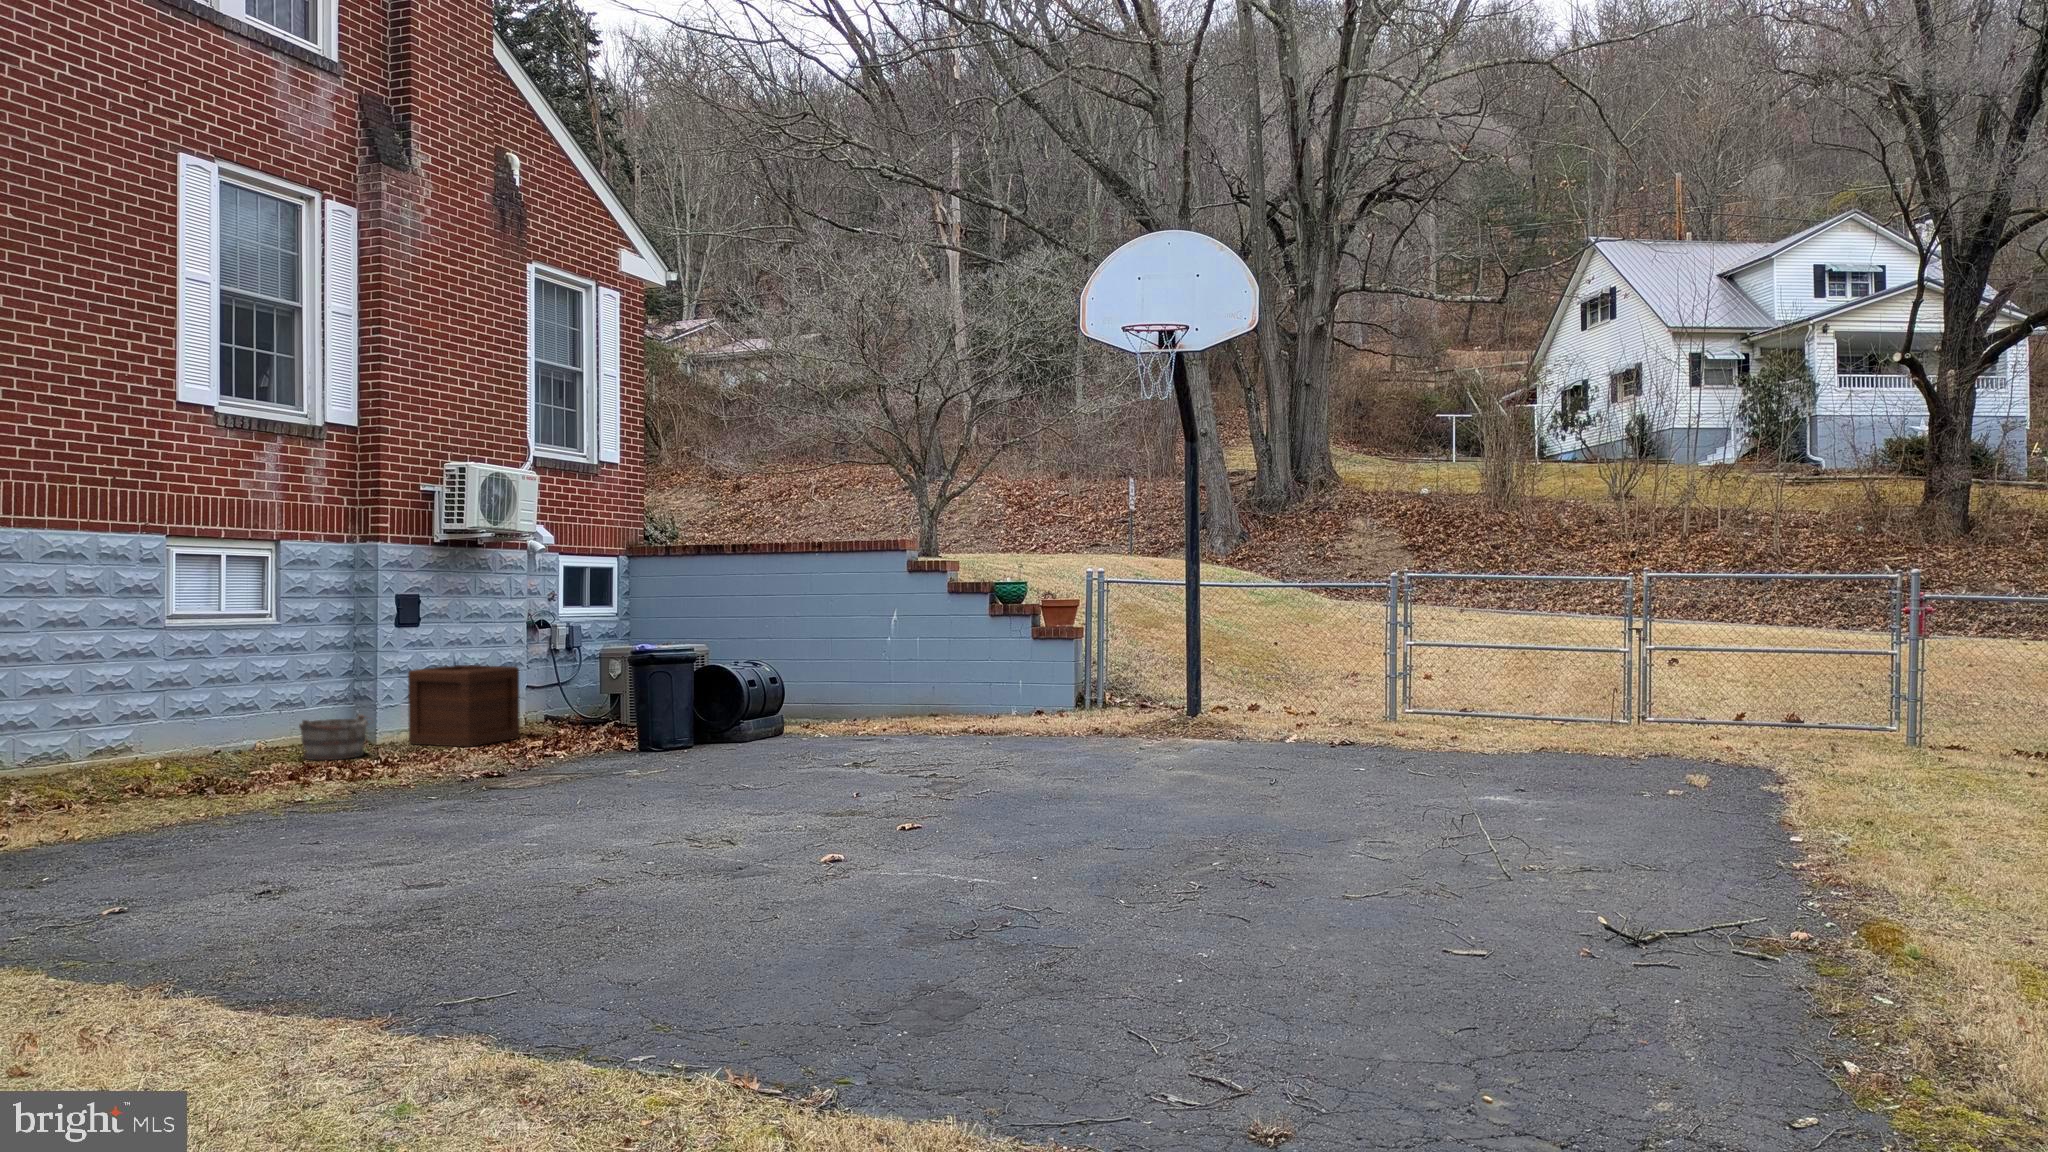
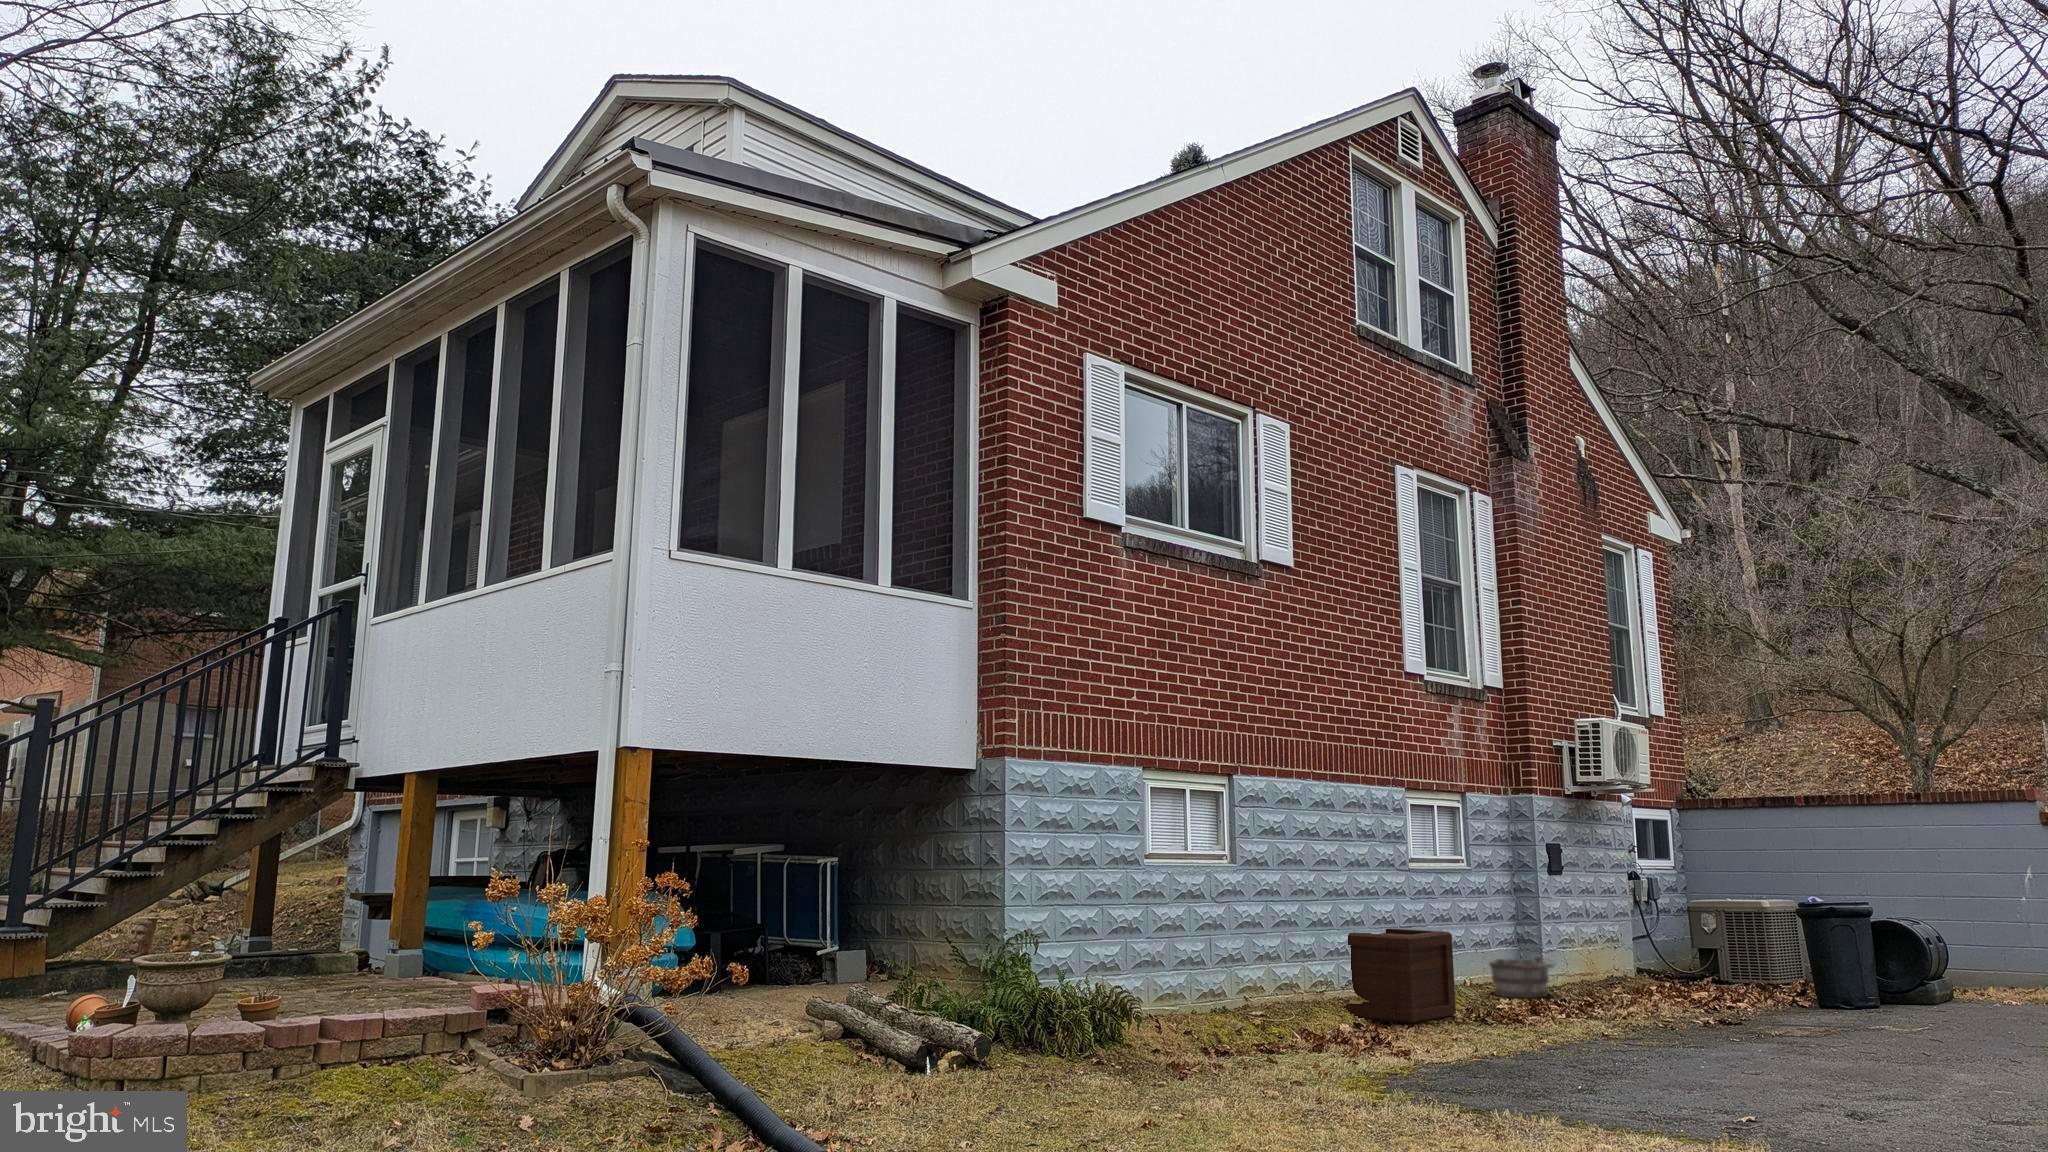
wooden crate: present [408,665,520,747] -> present [1344,928,1456,1024]

